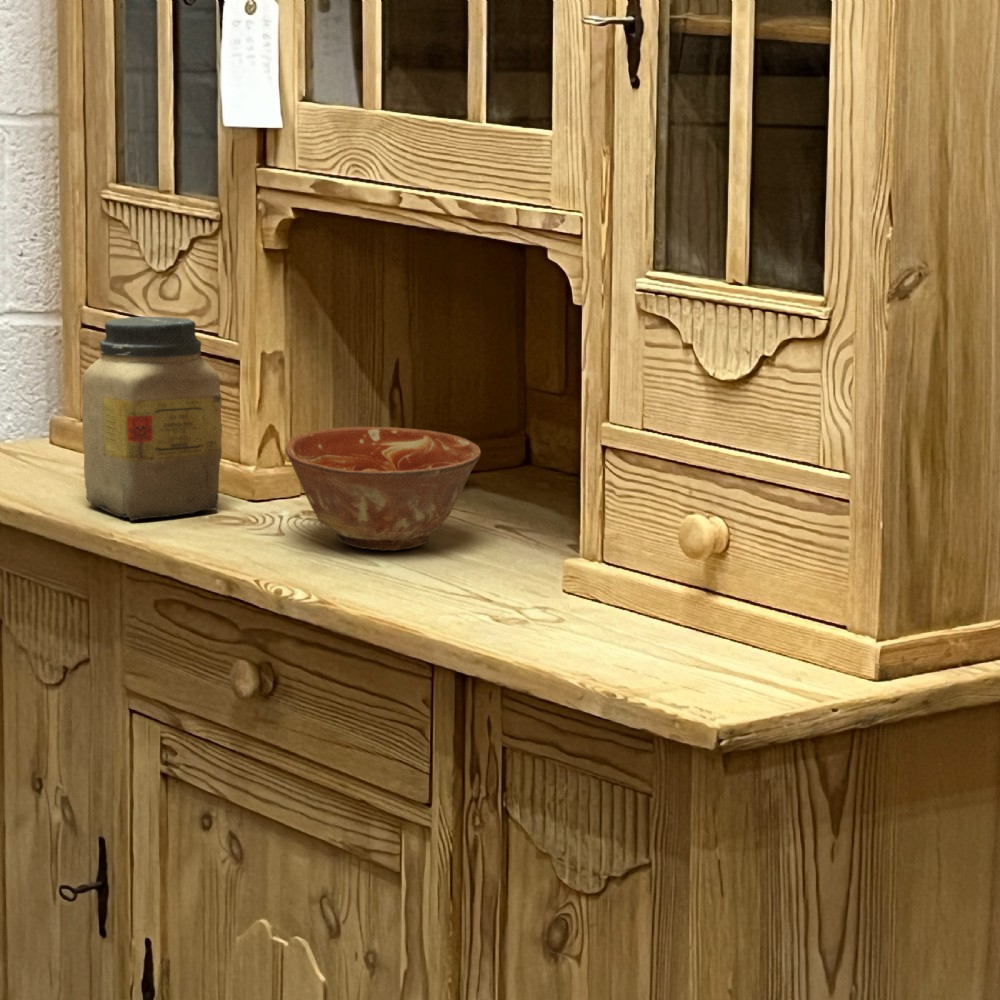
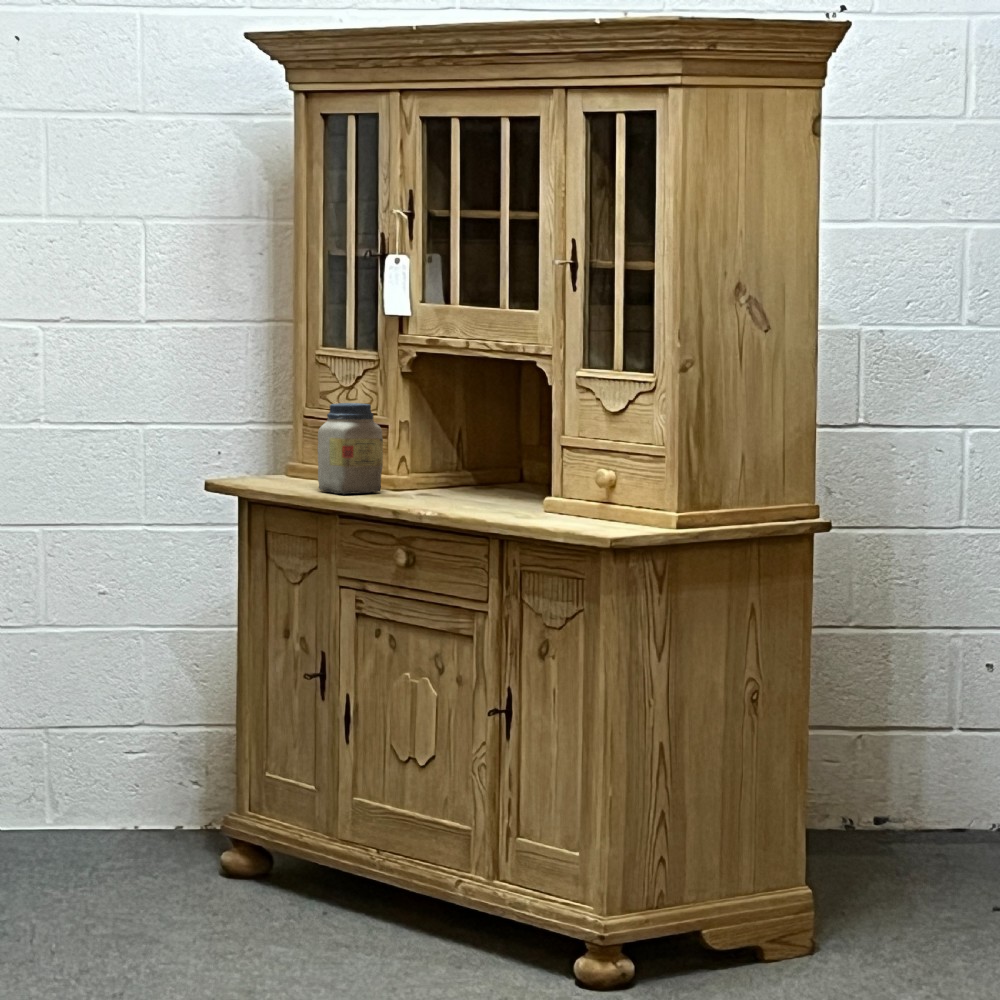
ceramic bowl: present [285,427,481,551] -> none [418,451,506,502]

